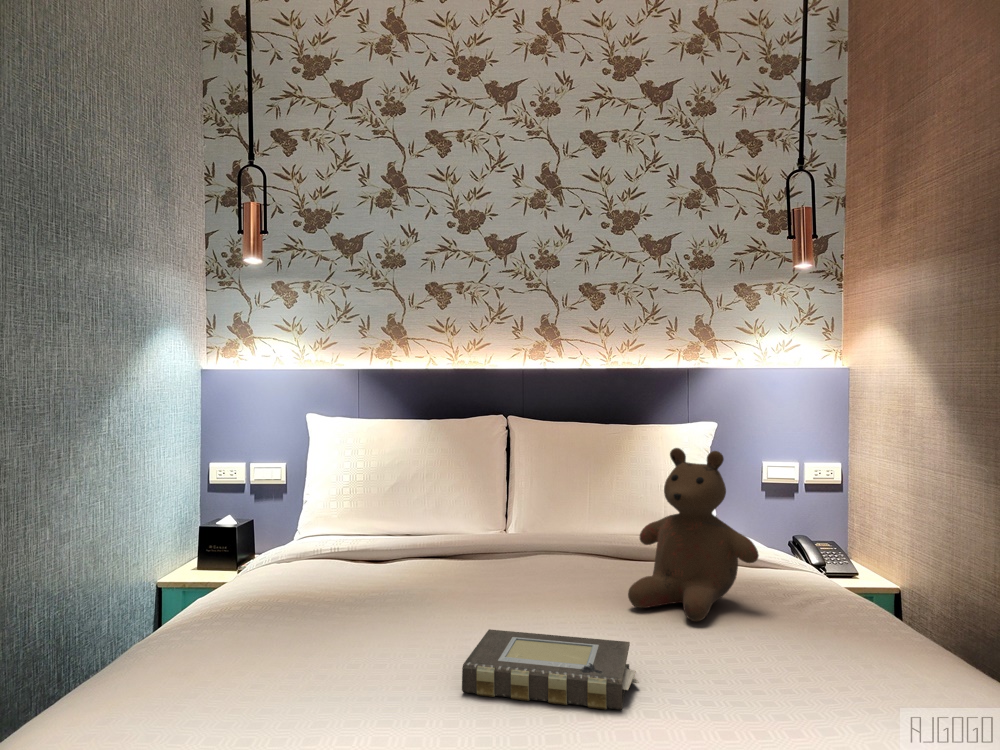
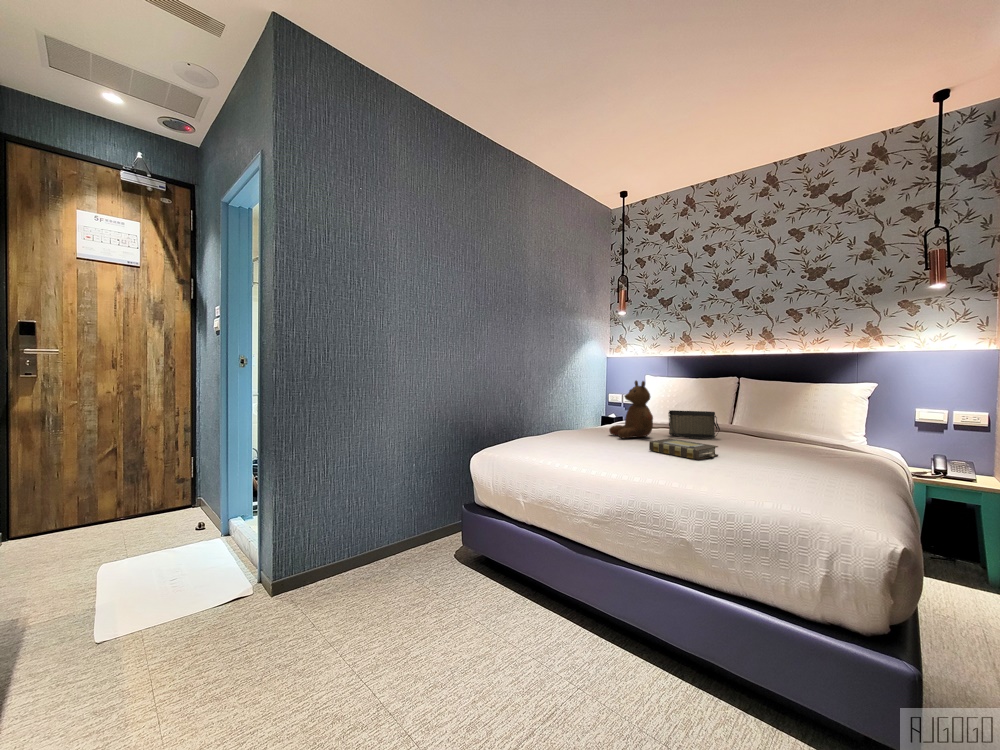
teddy bear: present [628,448,759,621] -> present [609,381,653,438]
handbag: none [430,516,547,596] -> present [668,410,720,439]

